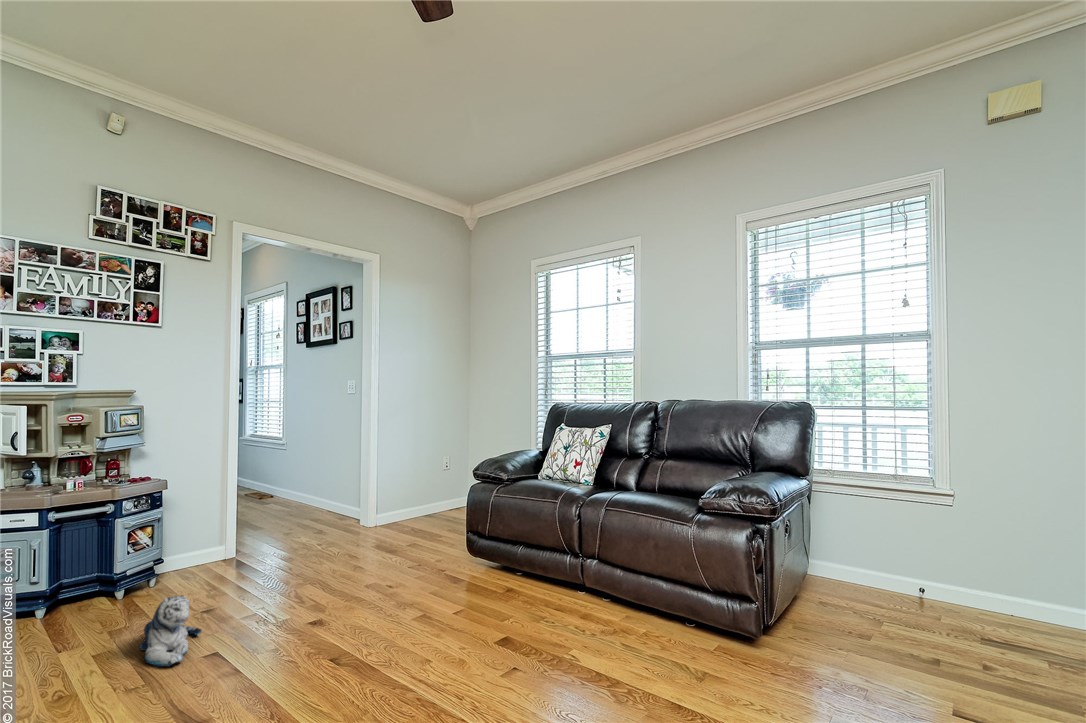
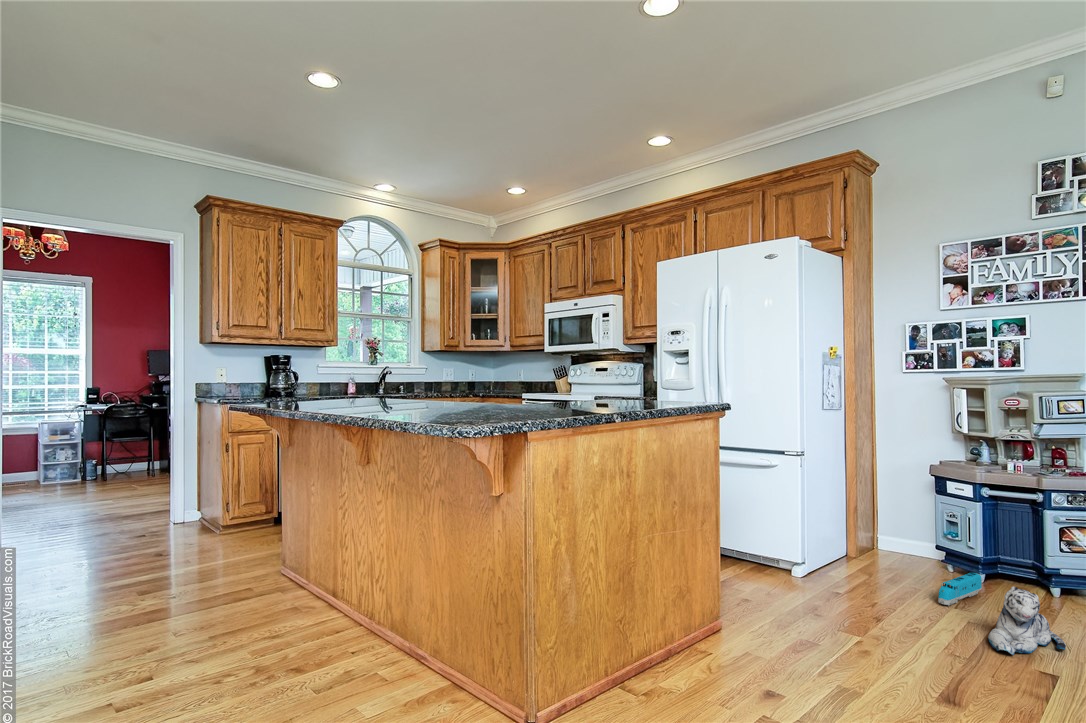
toy train: none [52,609,75,660] -> present [938,573,982,606]

